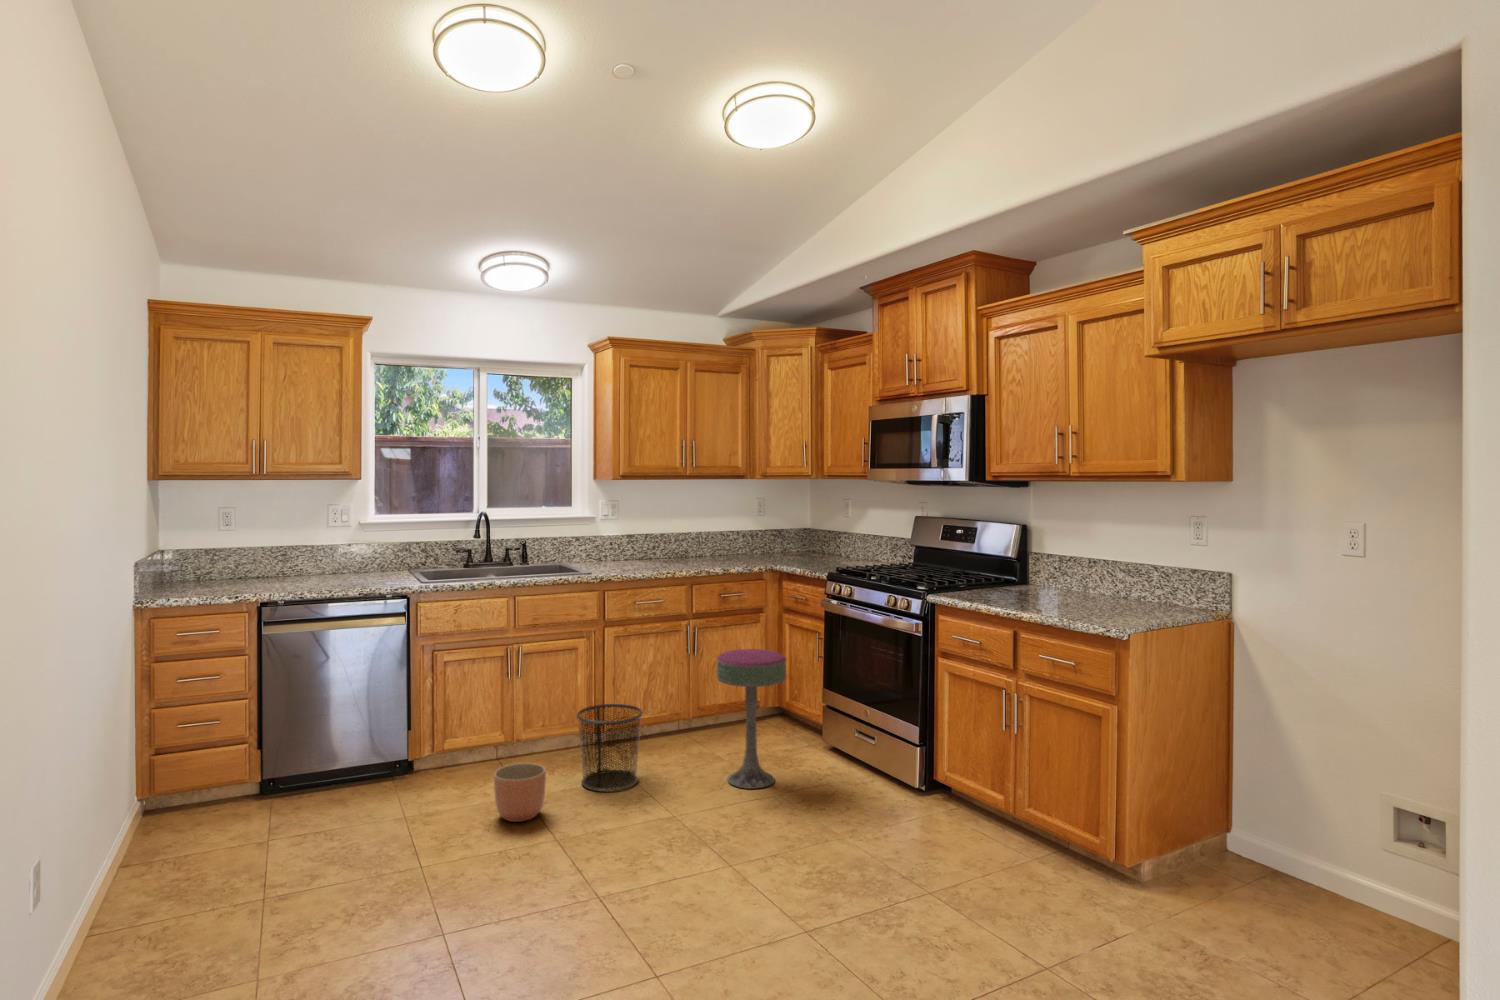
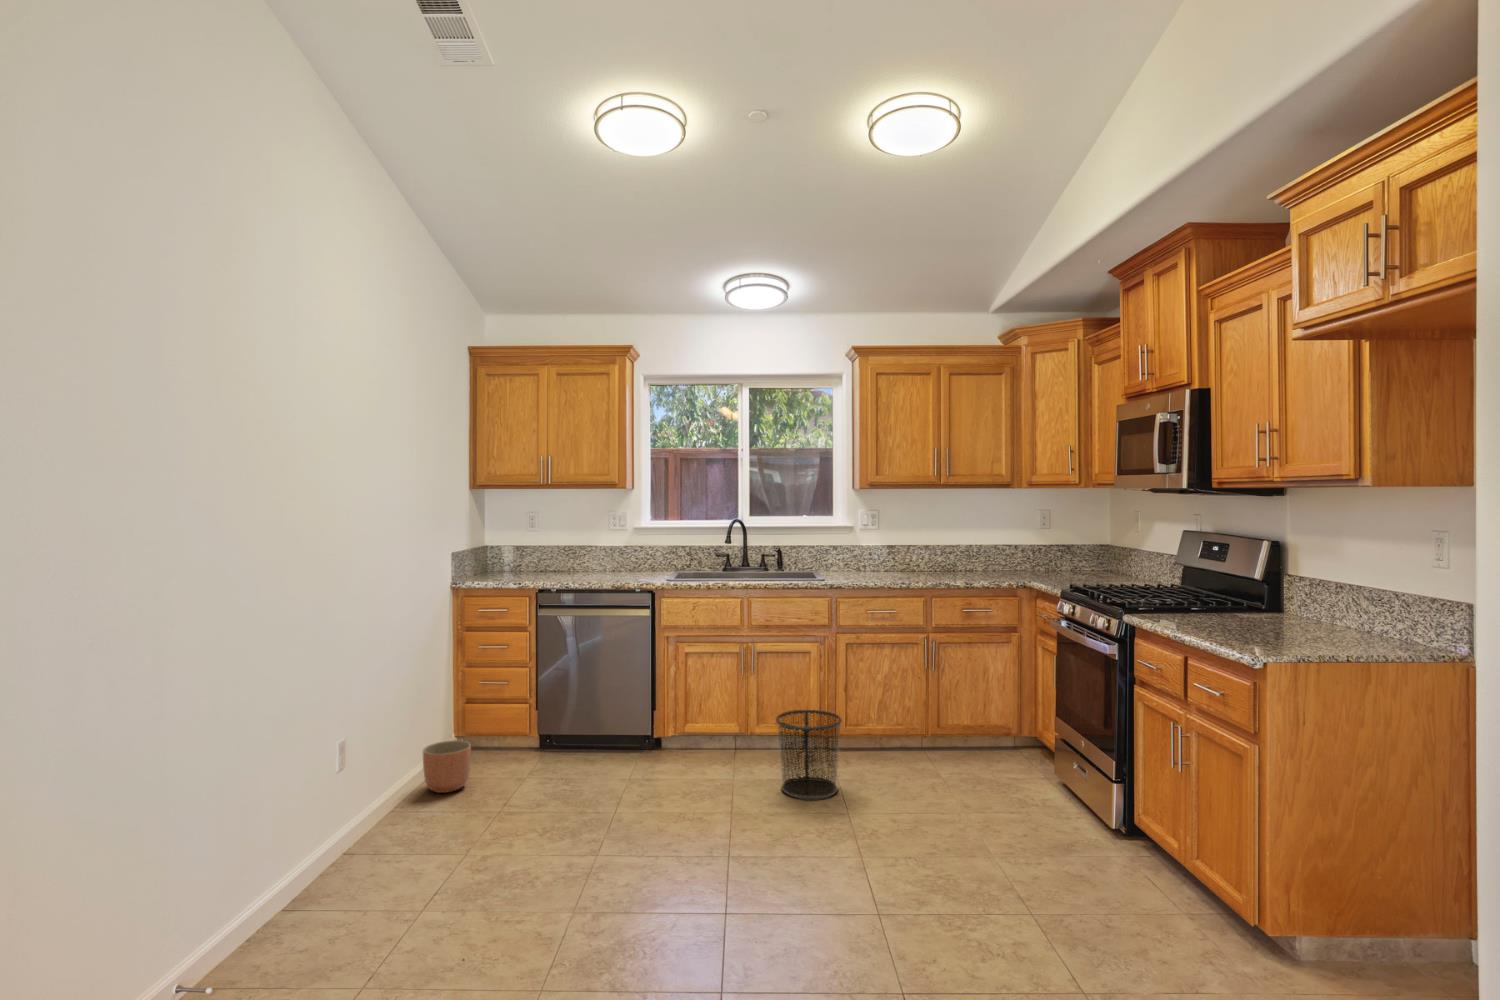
bar stool: present [717,649,786,789] -> none [912,668,992,826]
planter: present [494,763,546,822] -> present [423,740,471,793]

